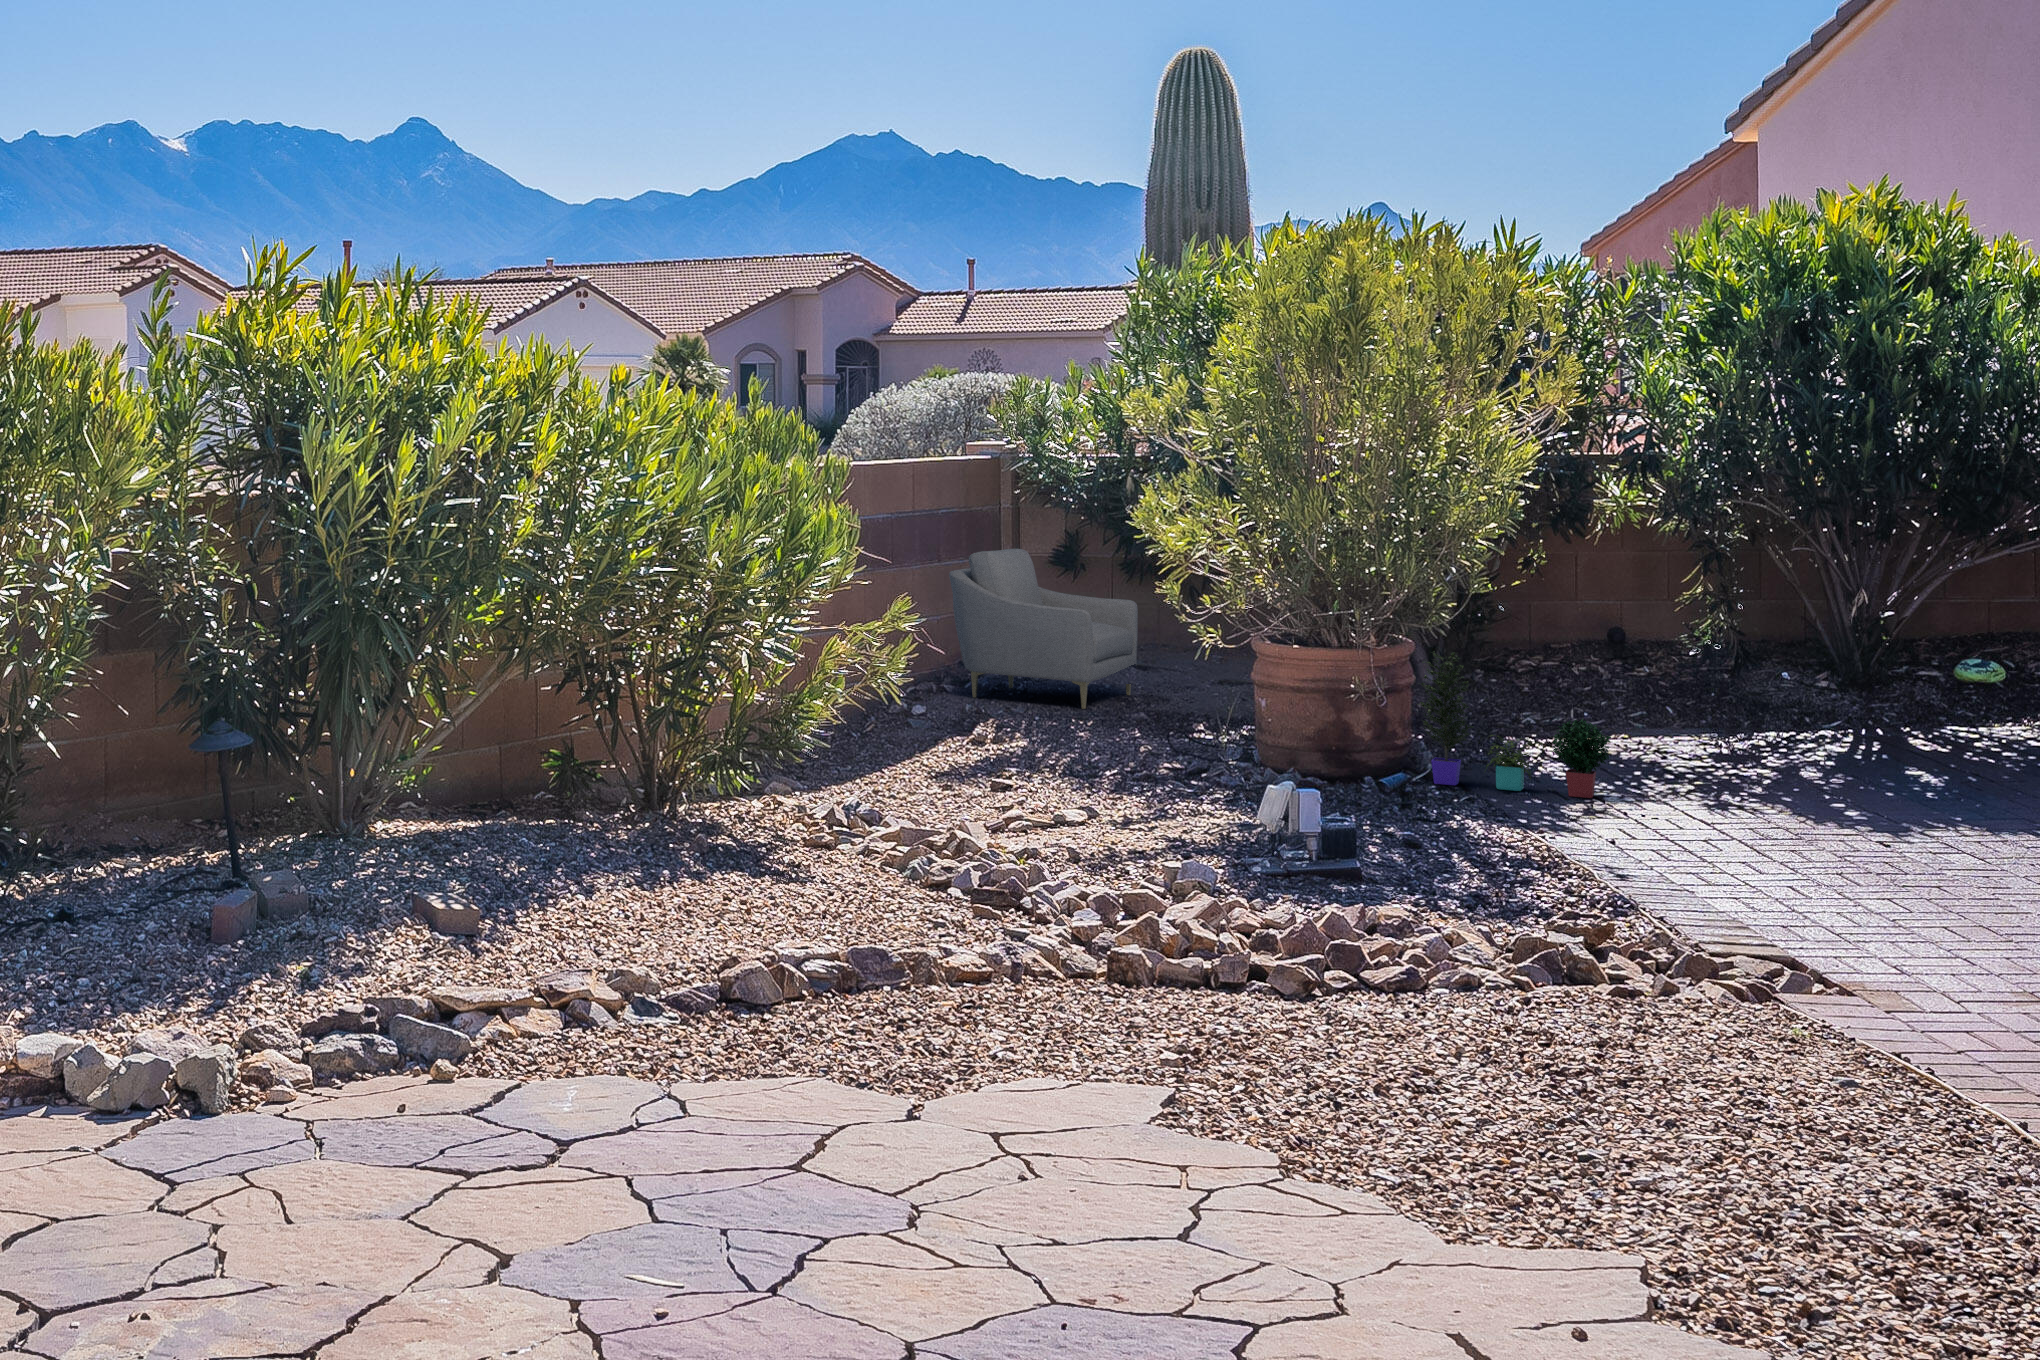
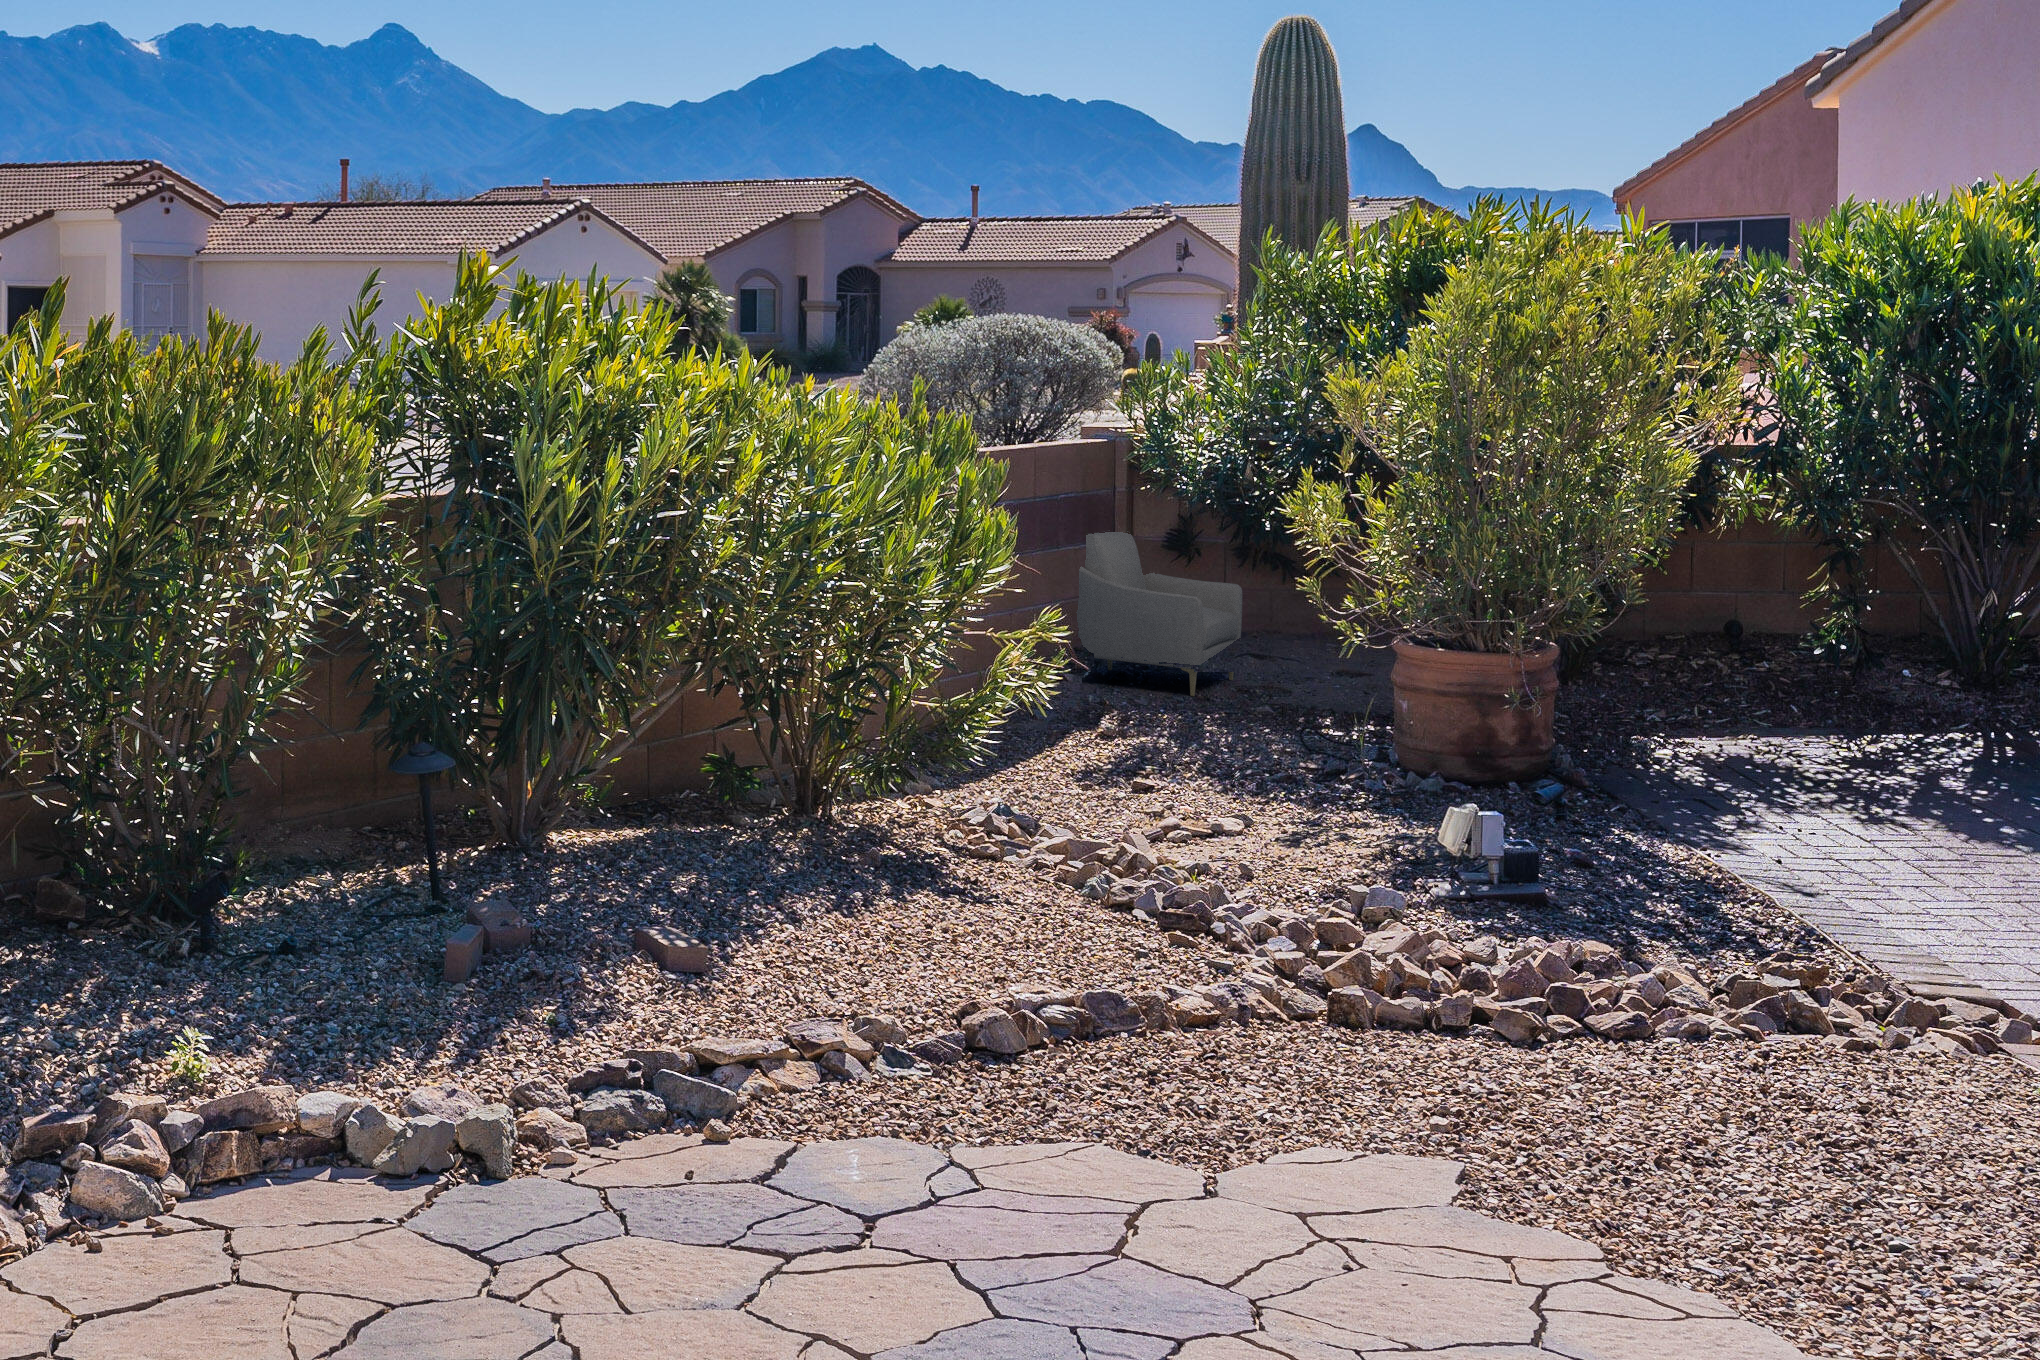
potted plant: present [1418,651,1611,798] -> none [1560,658,1763,810]

